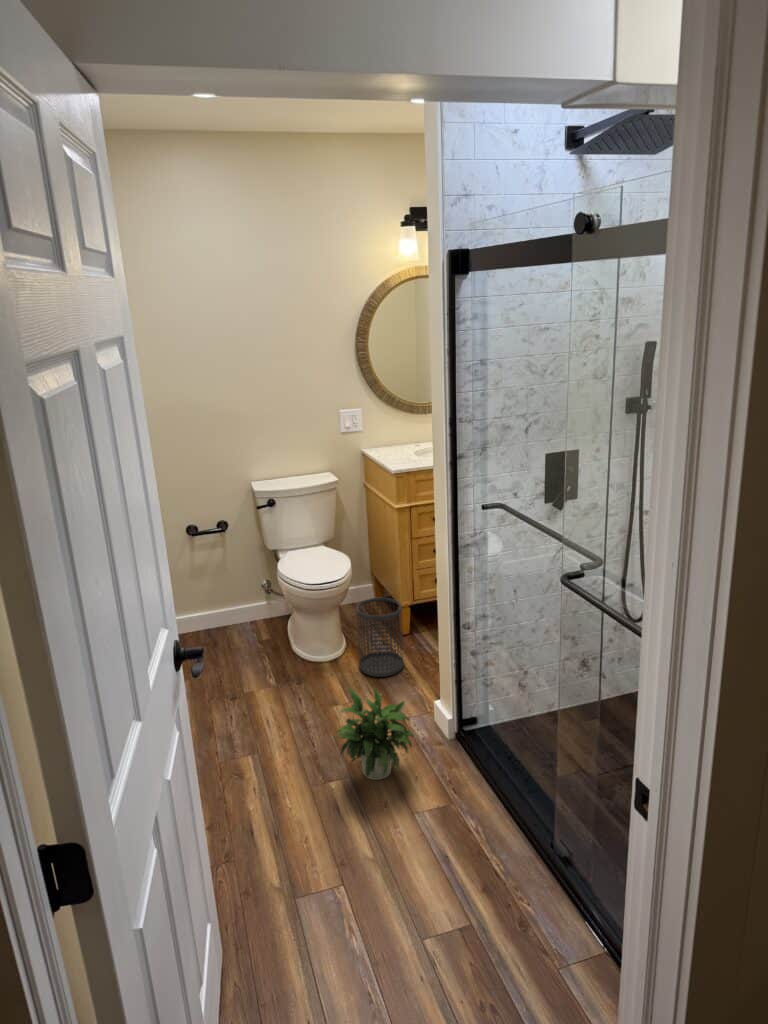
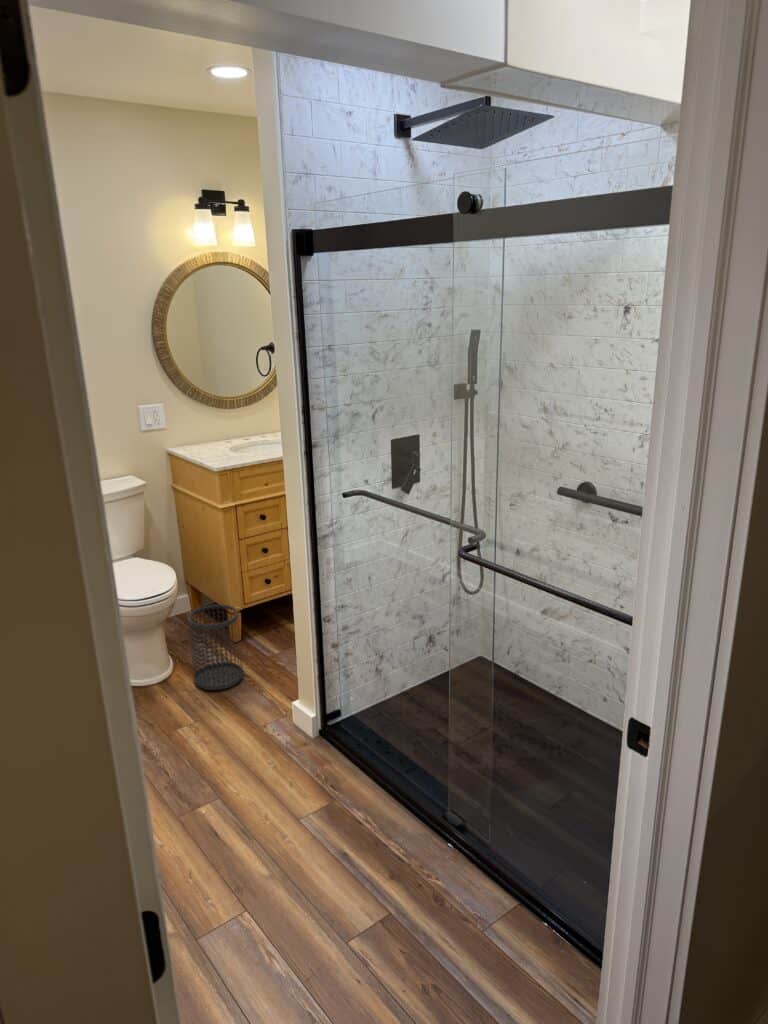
potted plant: present [334,688,413,780] -> none [200,696,285,796]

